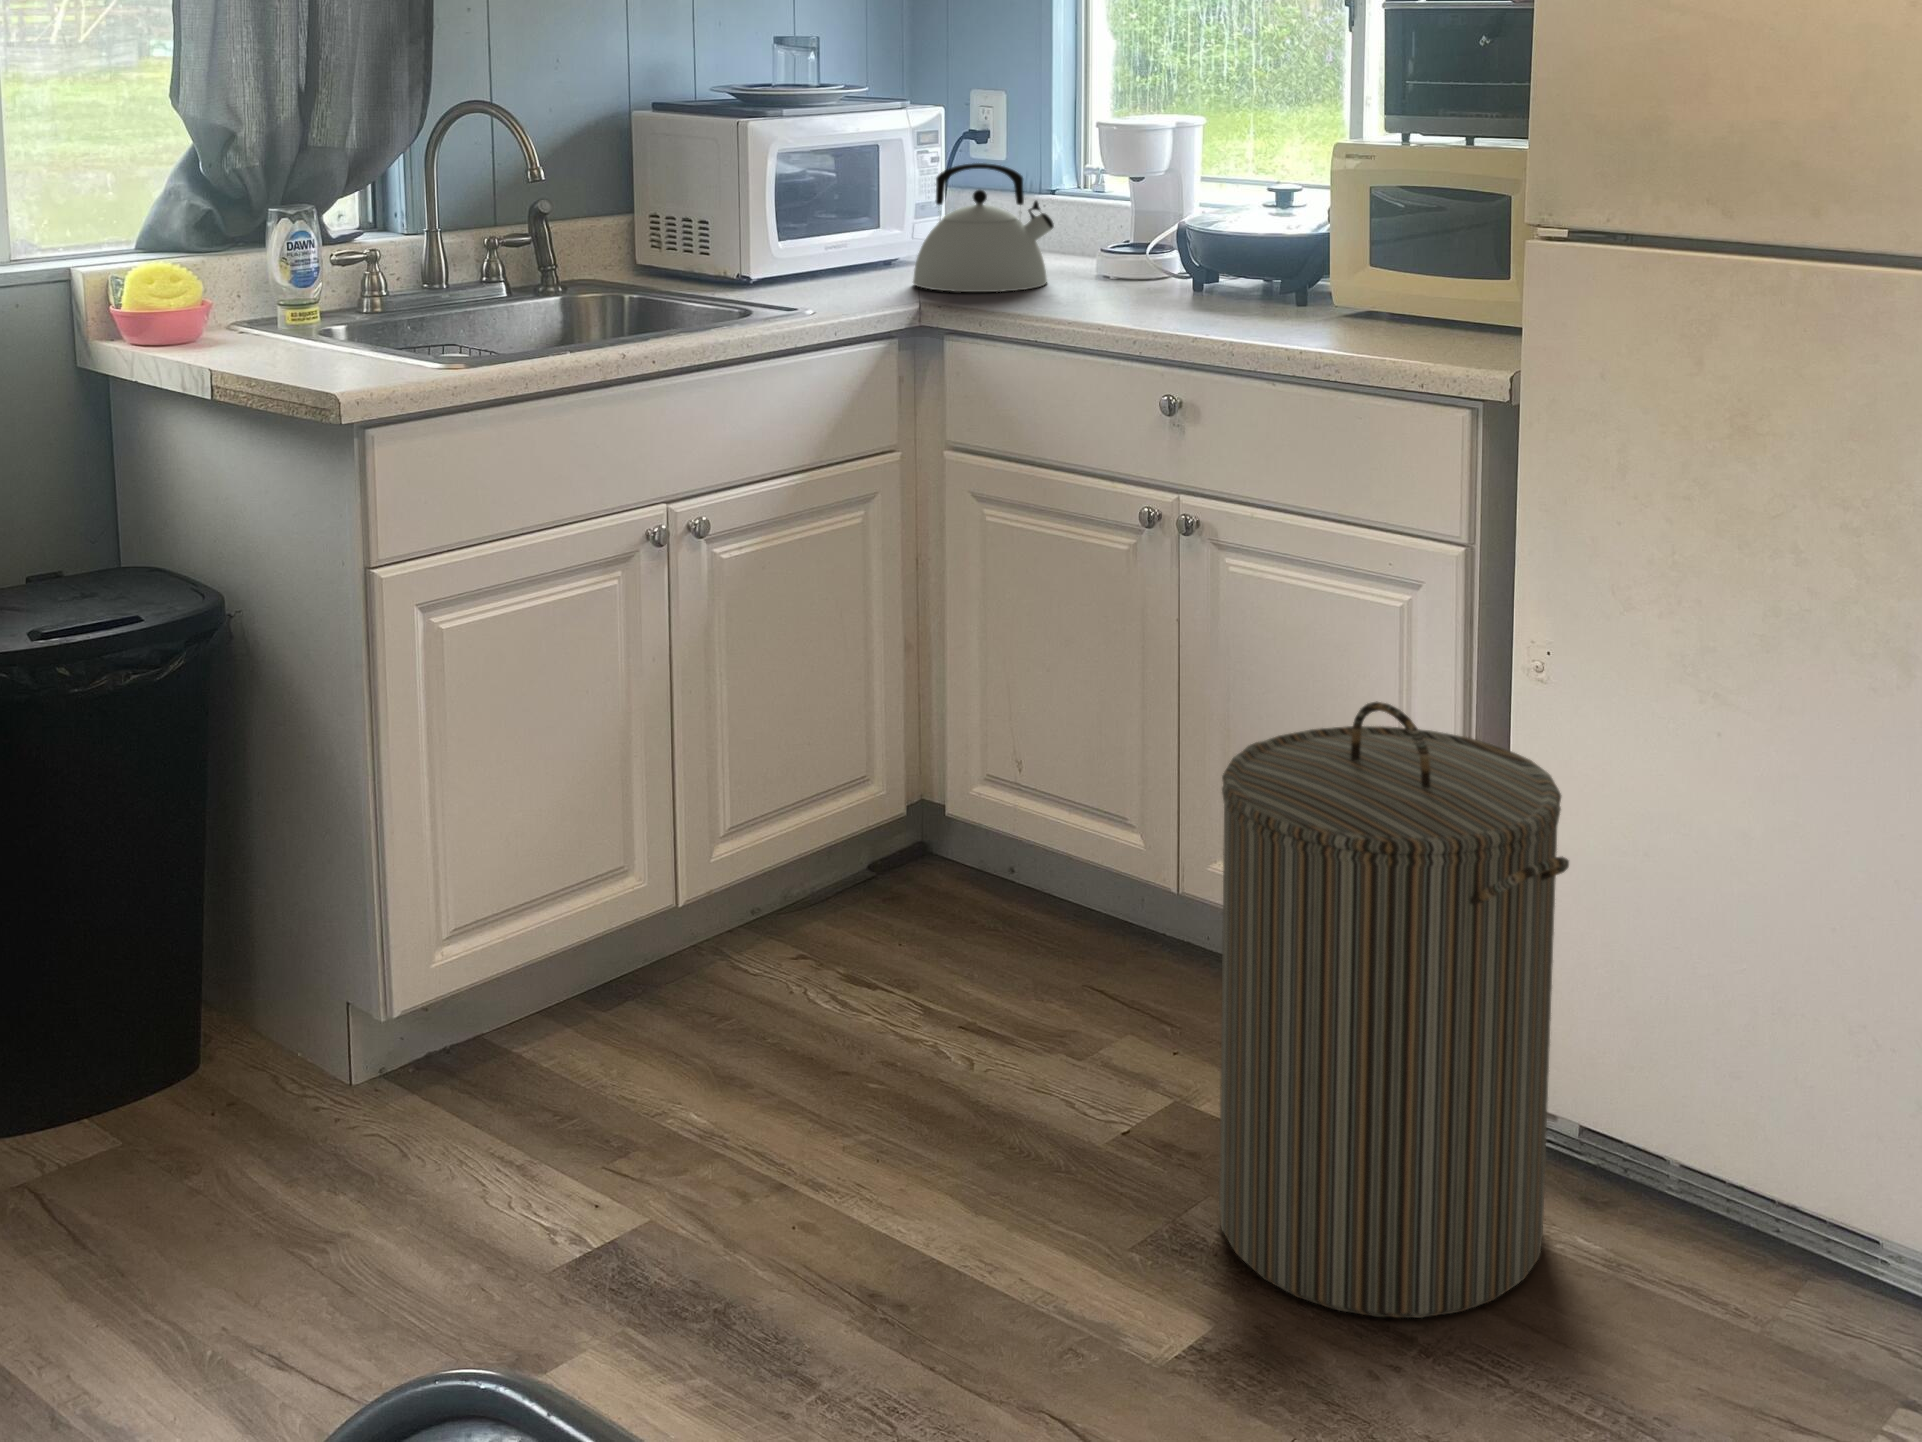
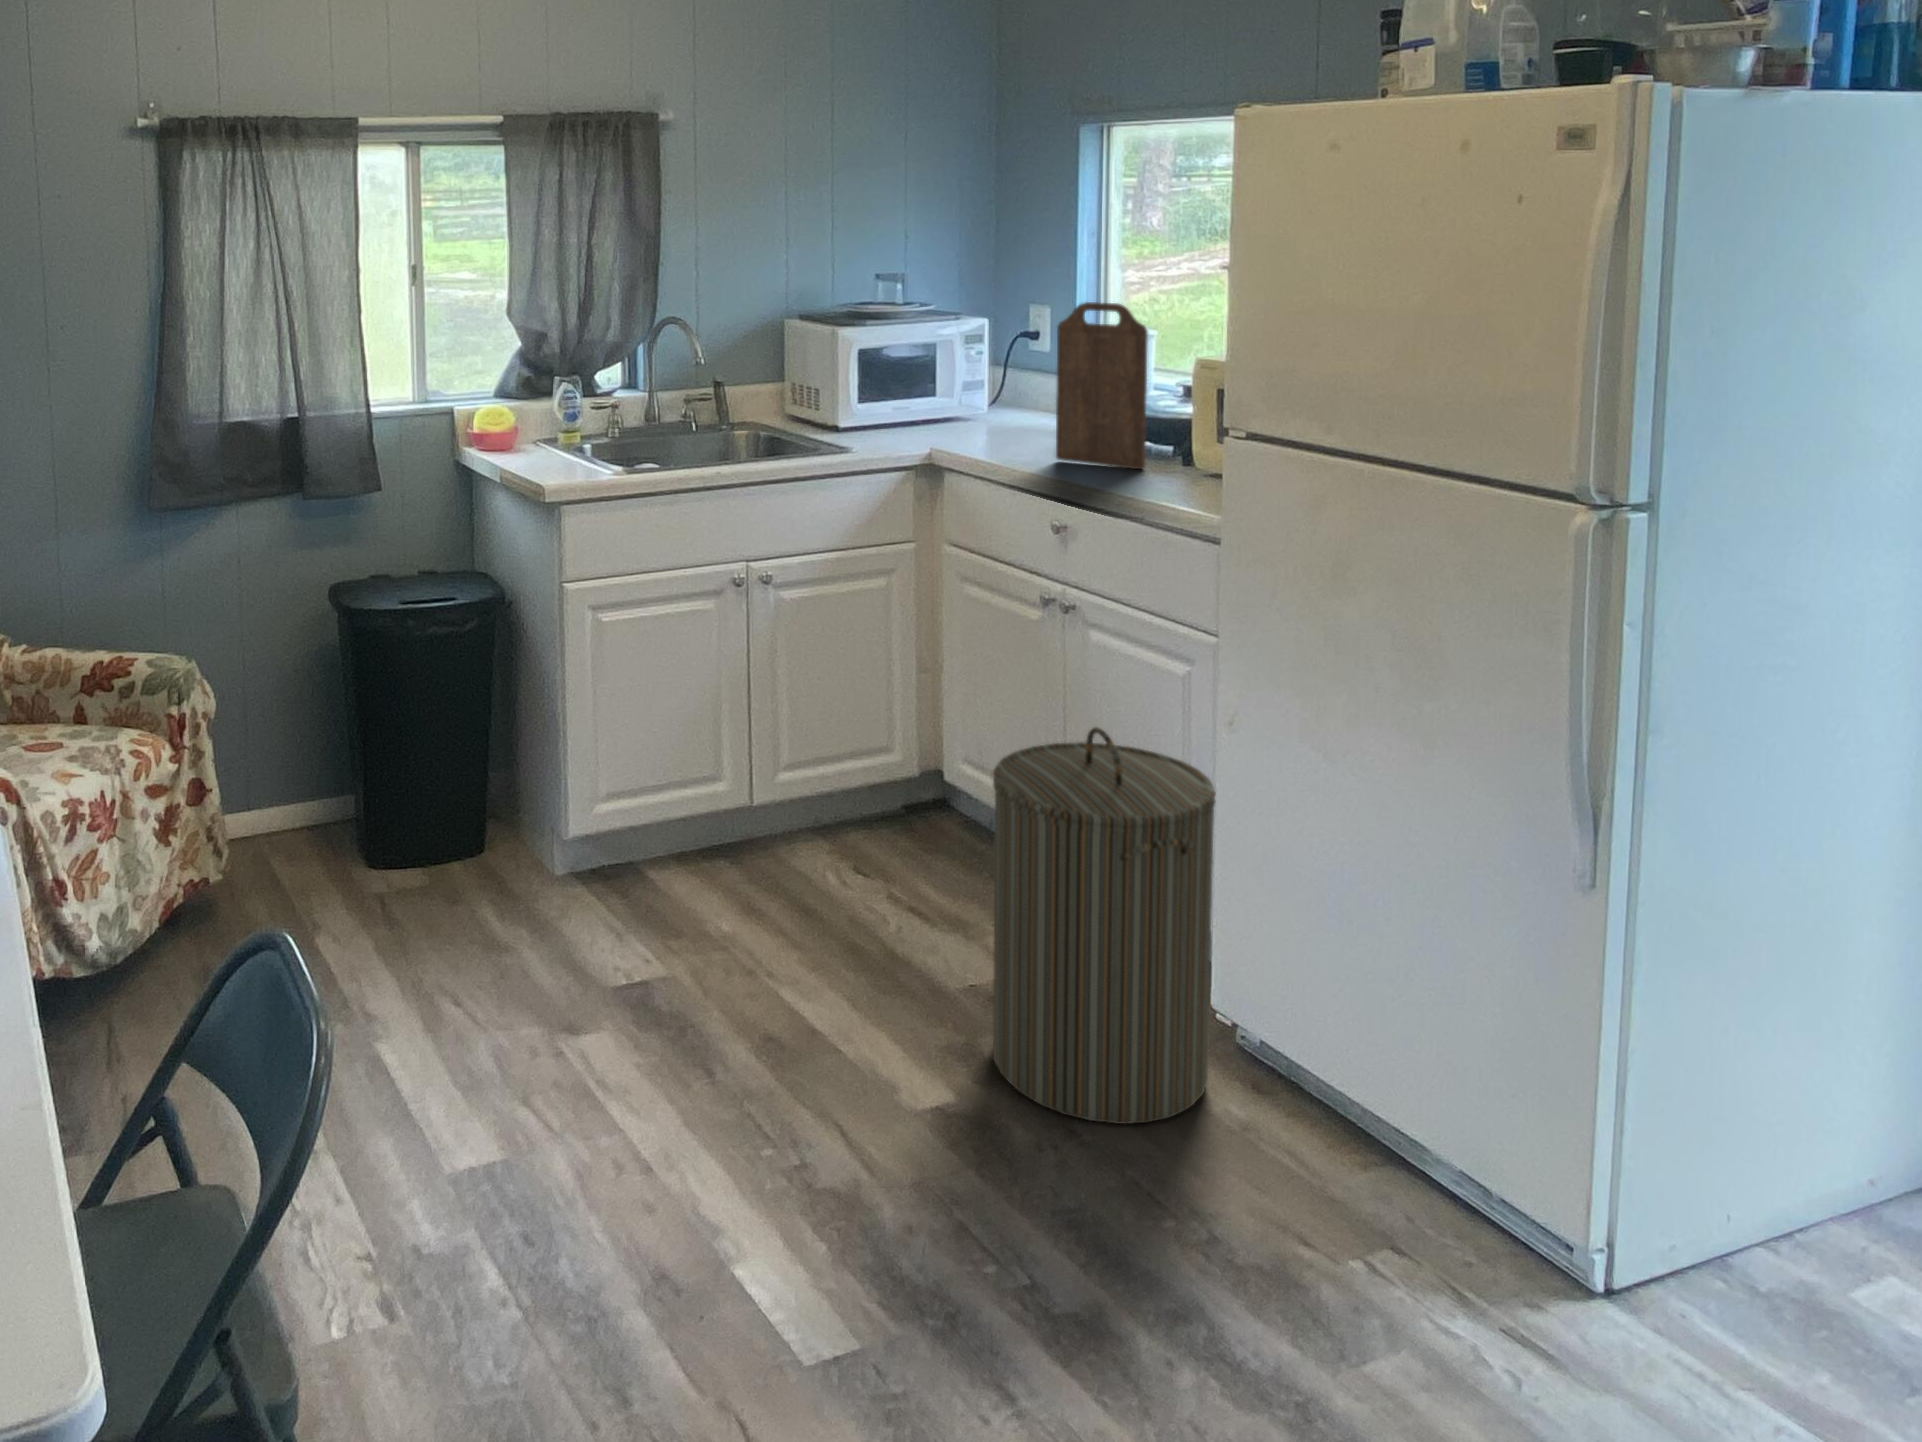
cutting board: none [1127,60,1271,312] -> present [1056,302,1148,469]
kettle: present [913,163,1054,292] -> none [942,361,1035,445]

